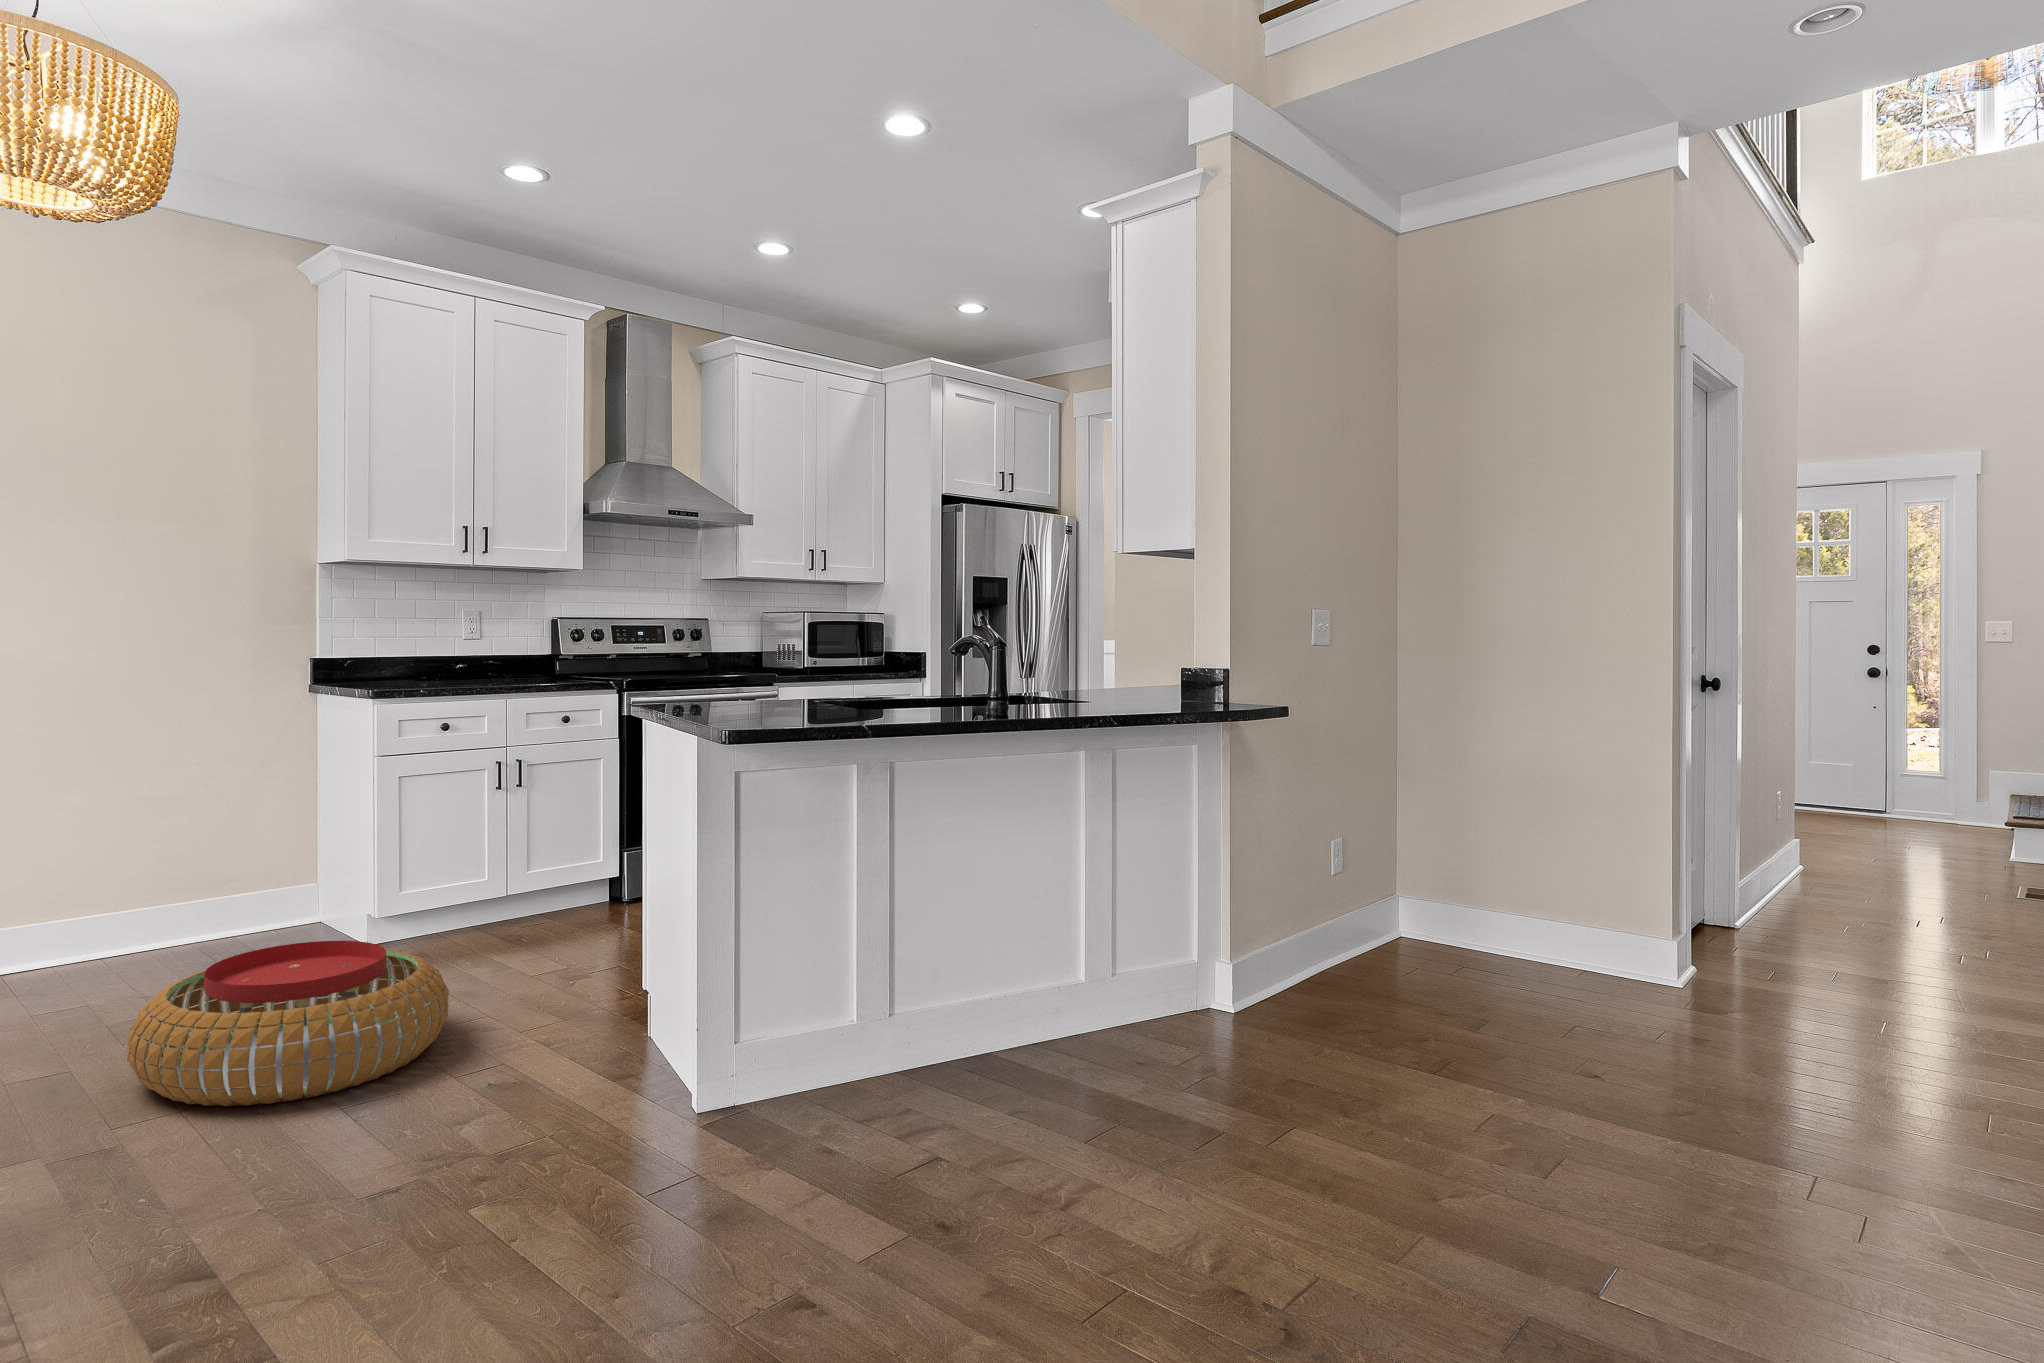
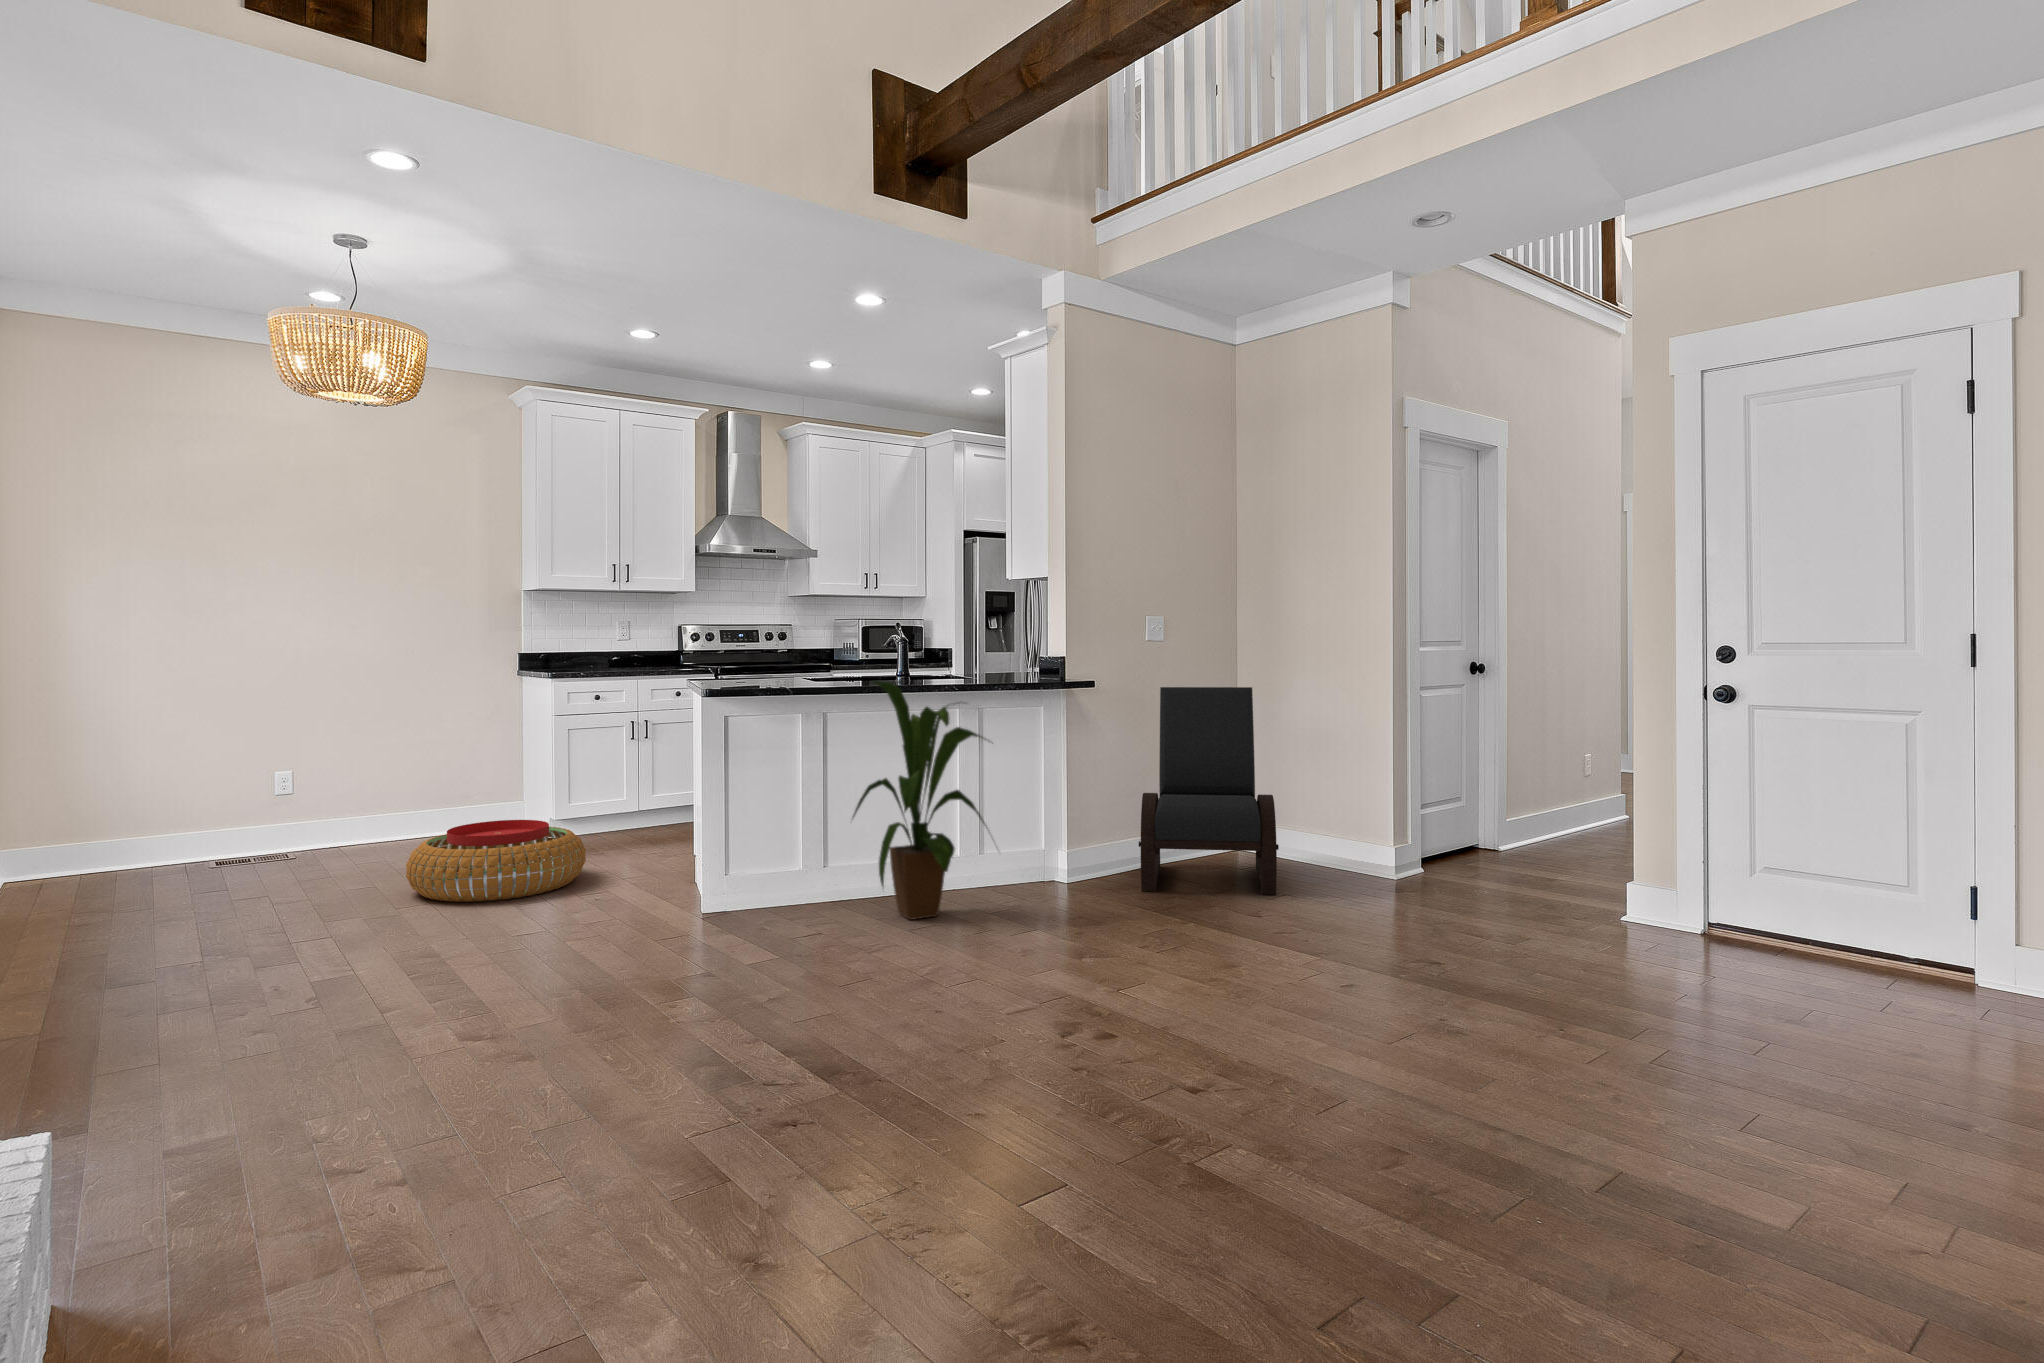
lounge chair: none [1314,721,1577,1046] -> present [1139,687,1279,895]
house plant: none [936,726,1206,1129] -> present [852,681,993,920]

